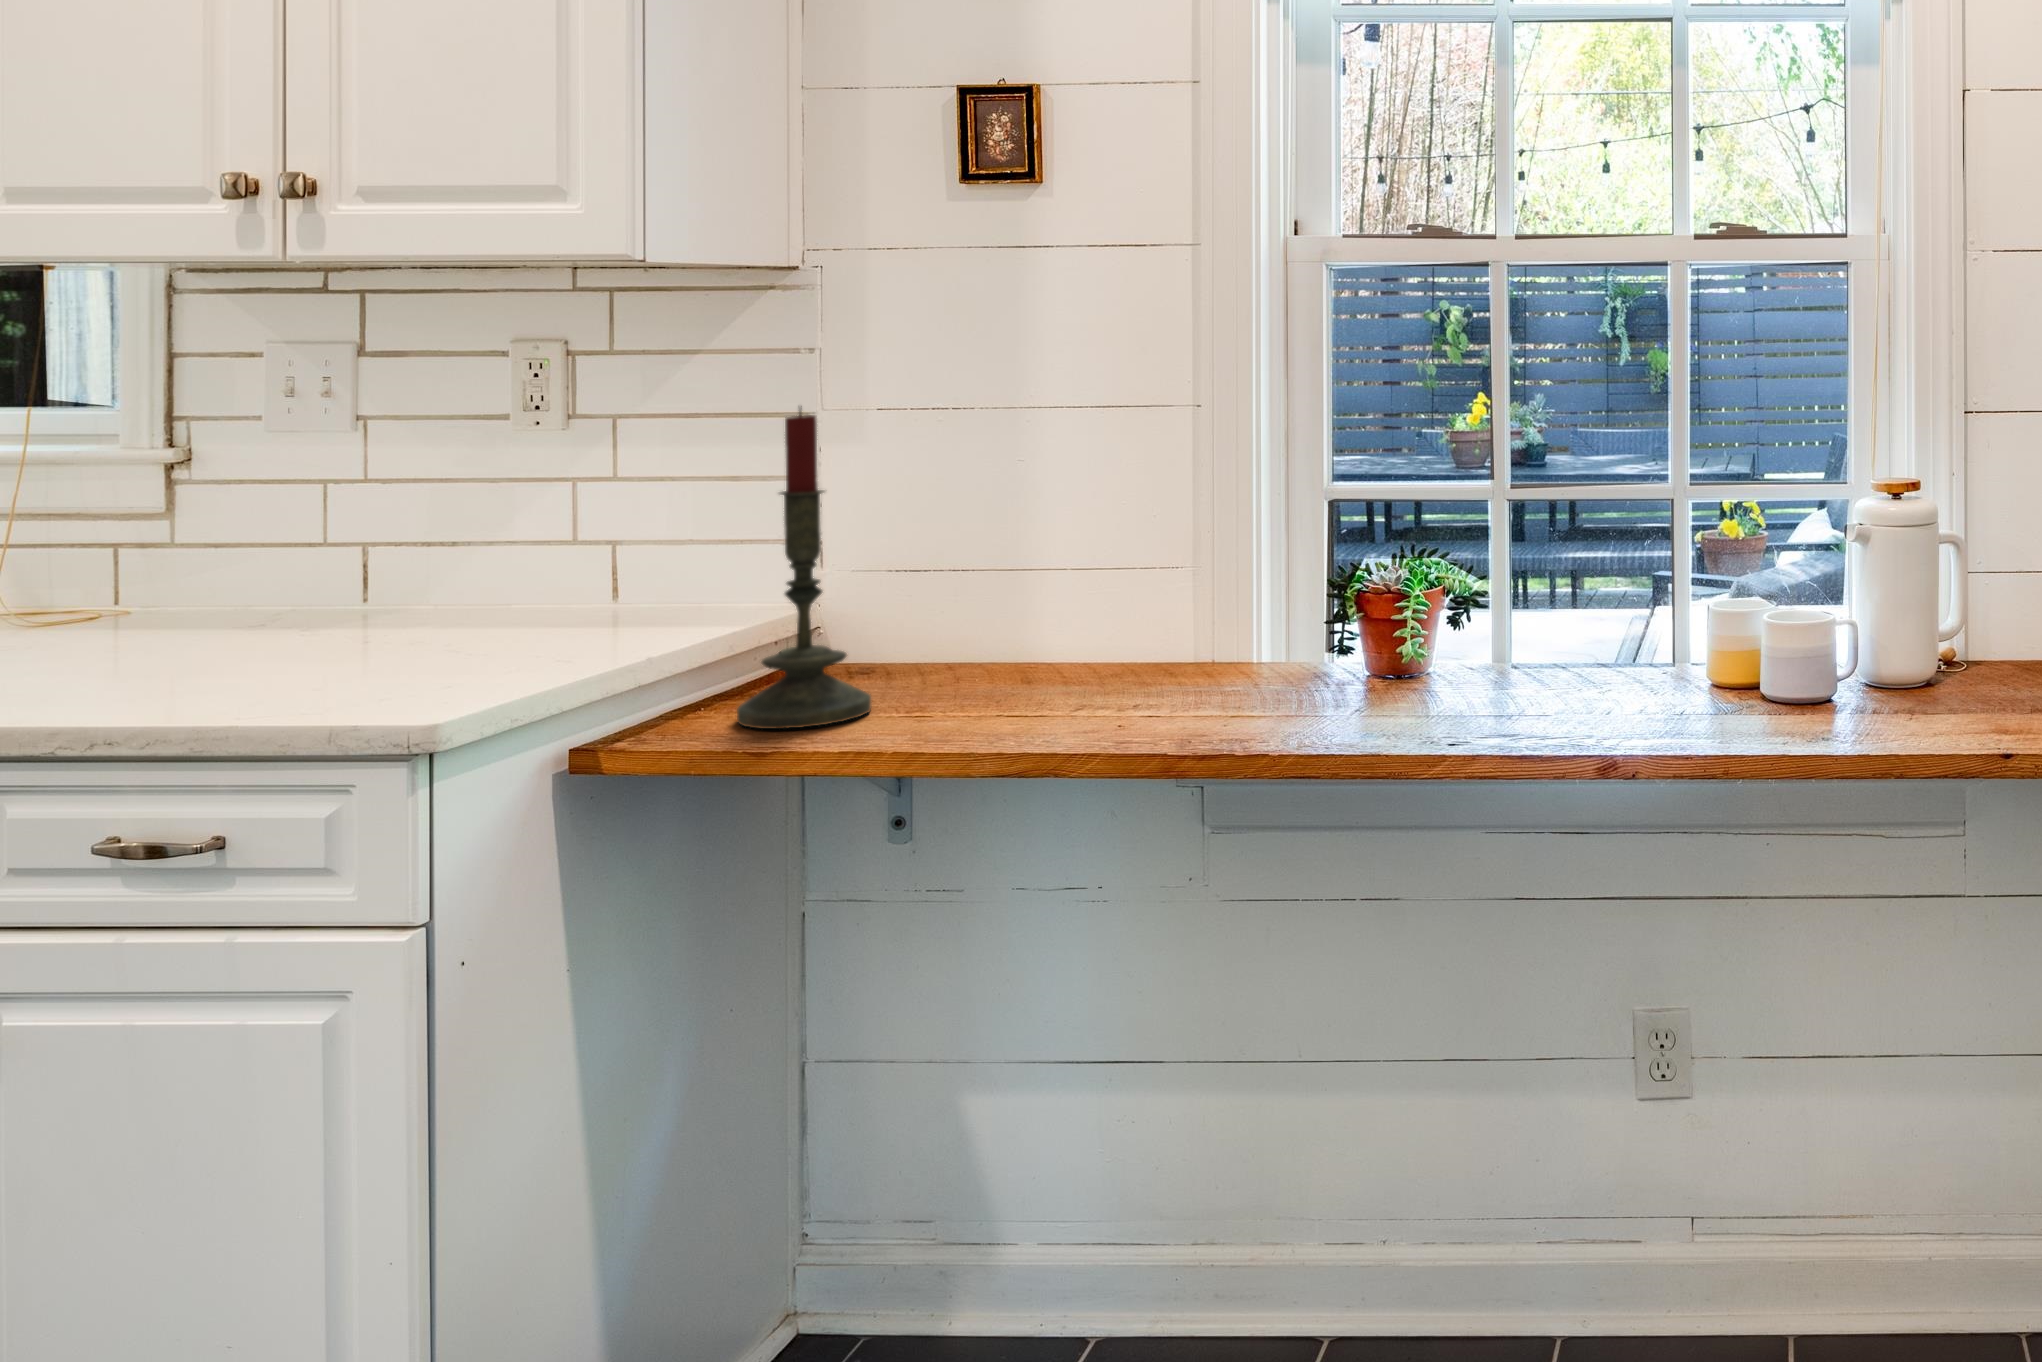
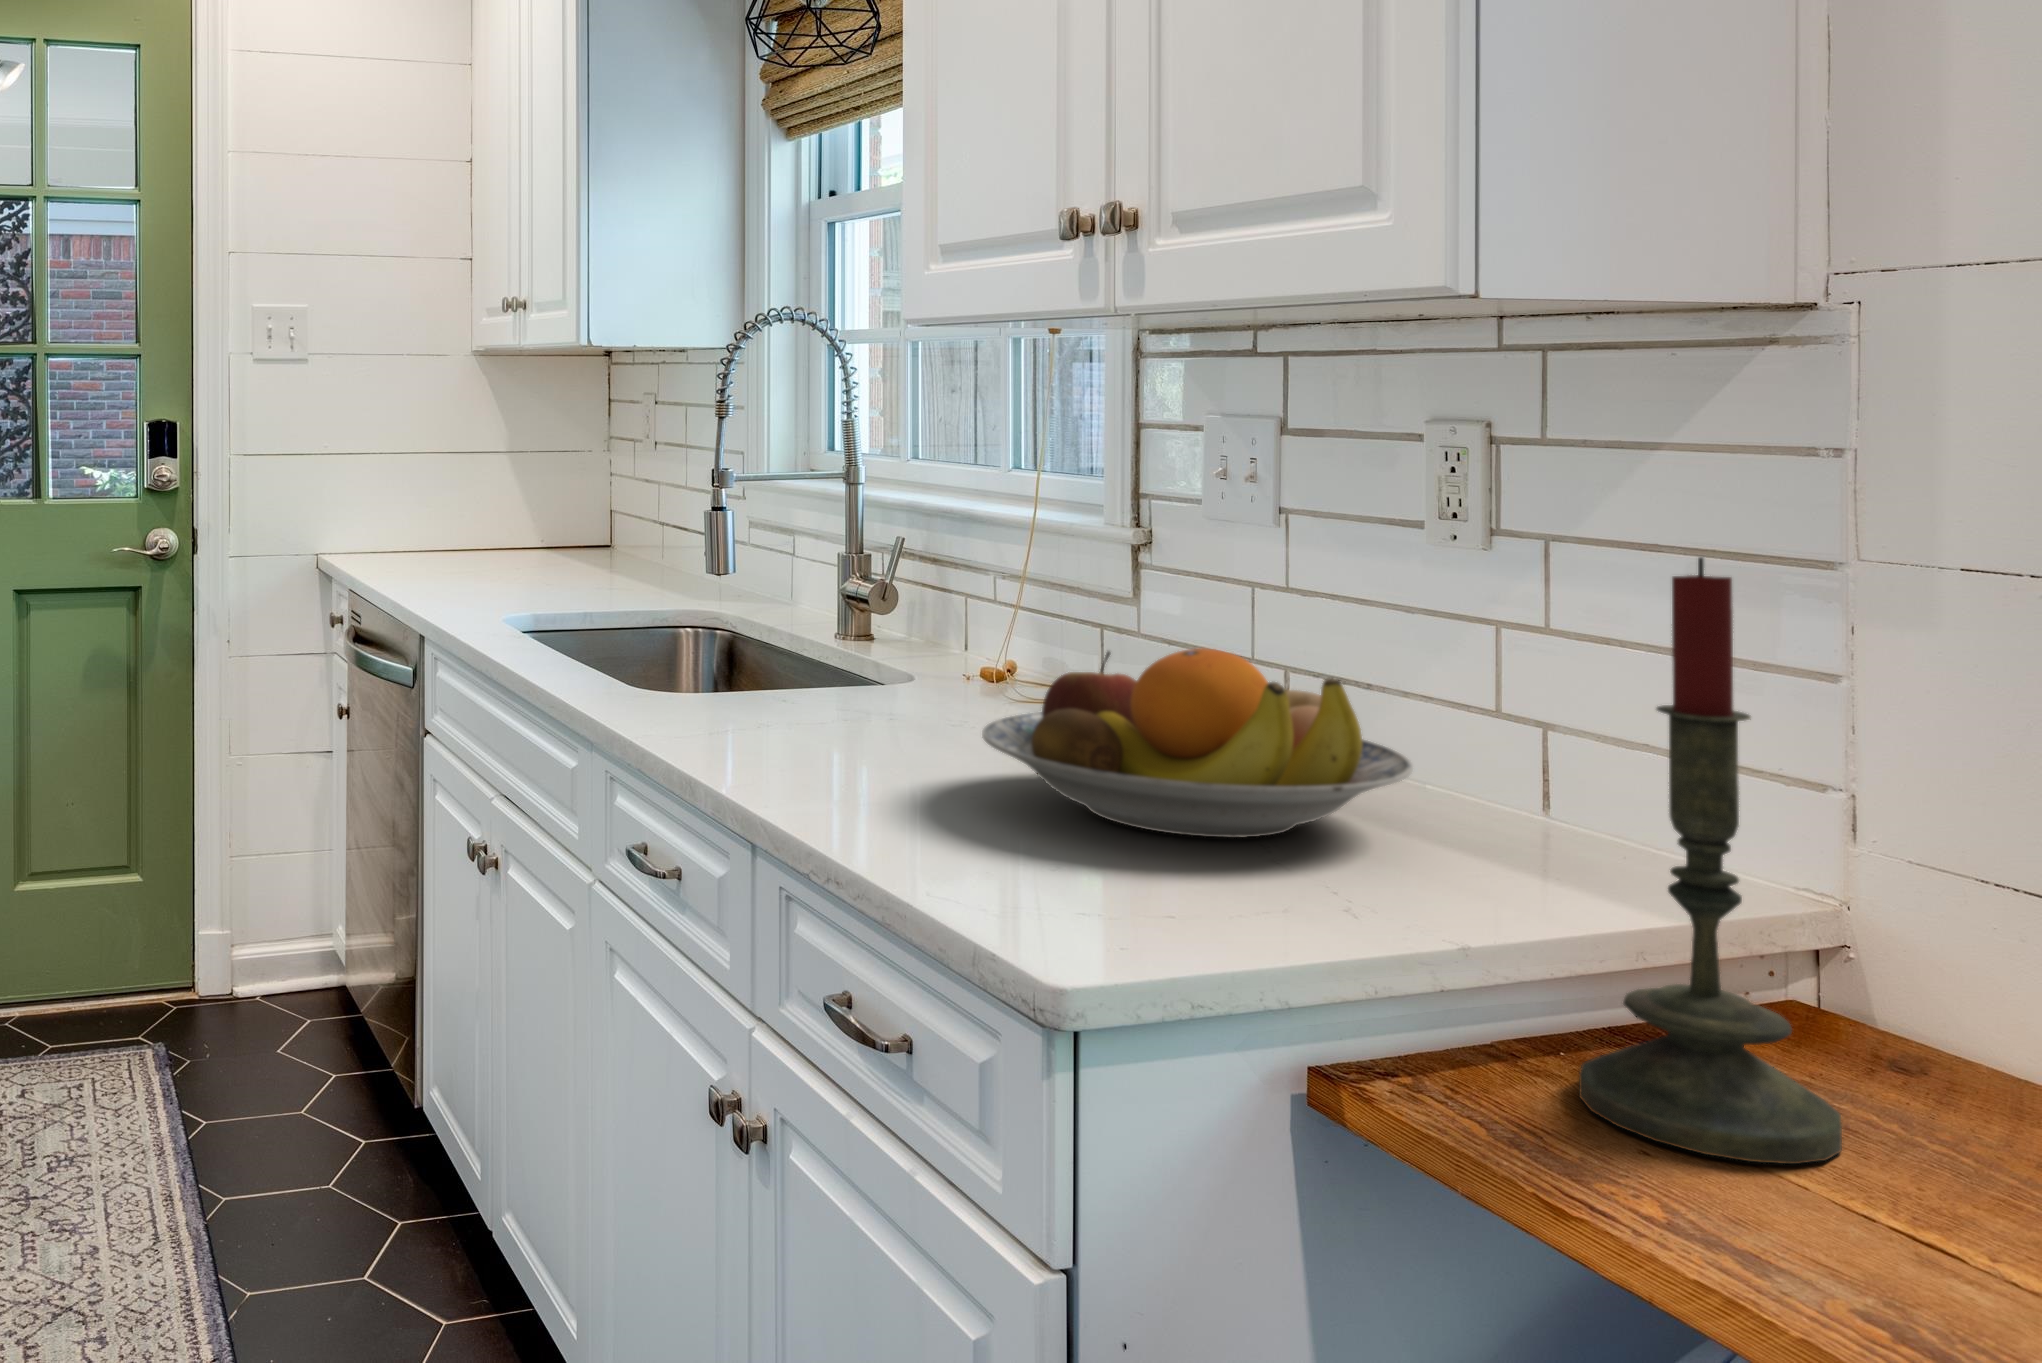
fruit bowl: none [161,516,559,664] -> present [982,648,1413,838]

